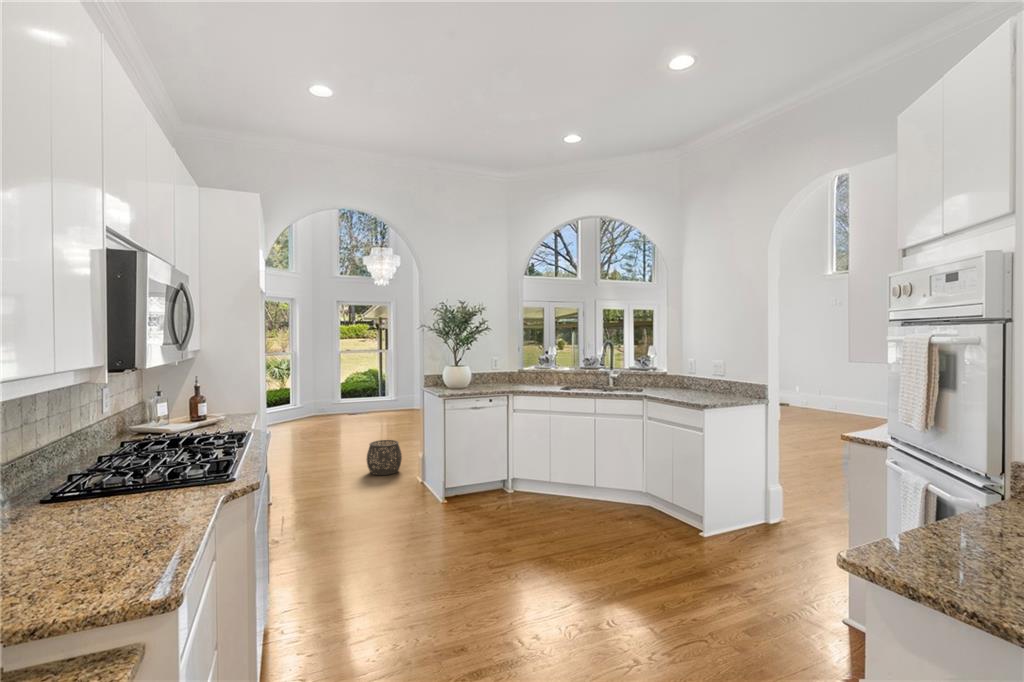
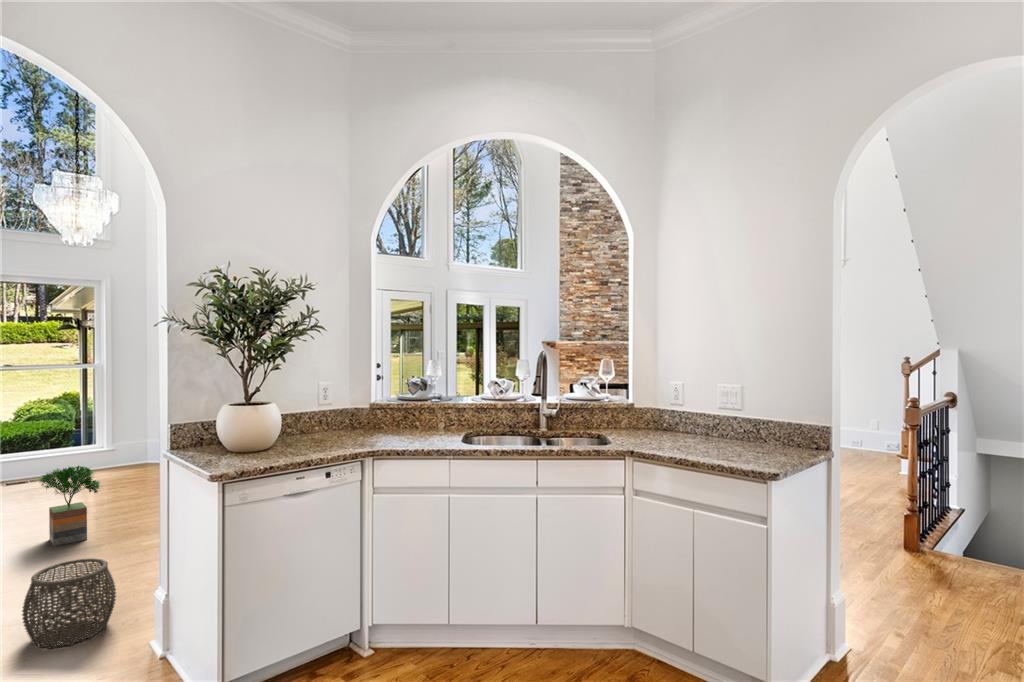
potted tree: none [364,403,392,443] -> present [39,466,100,546]

